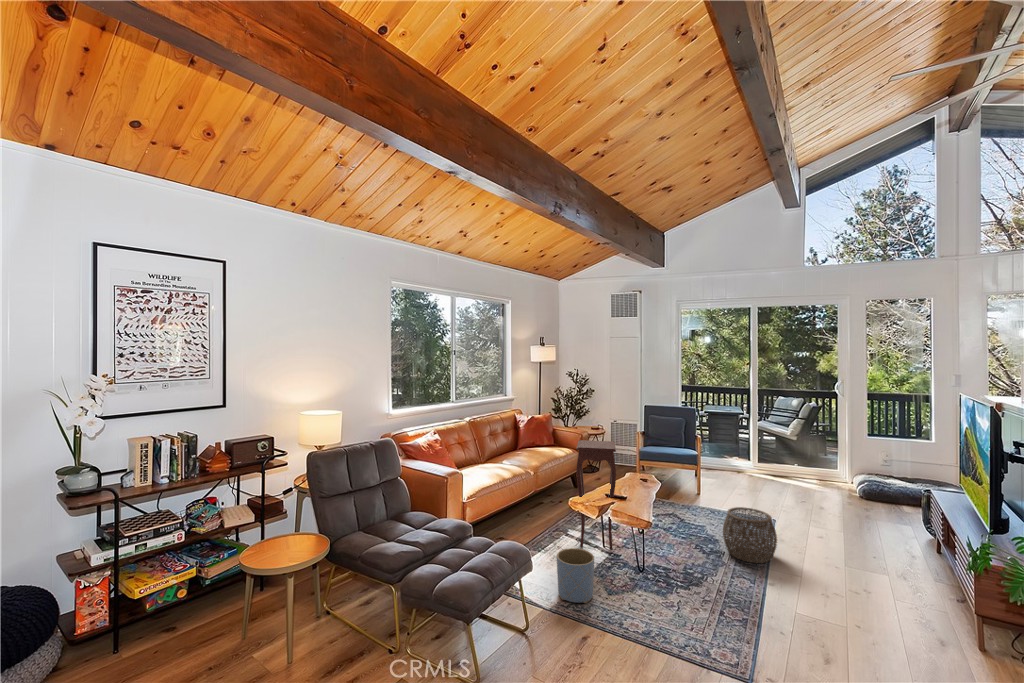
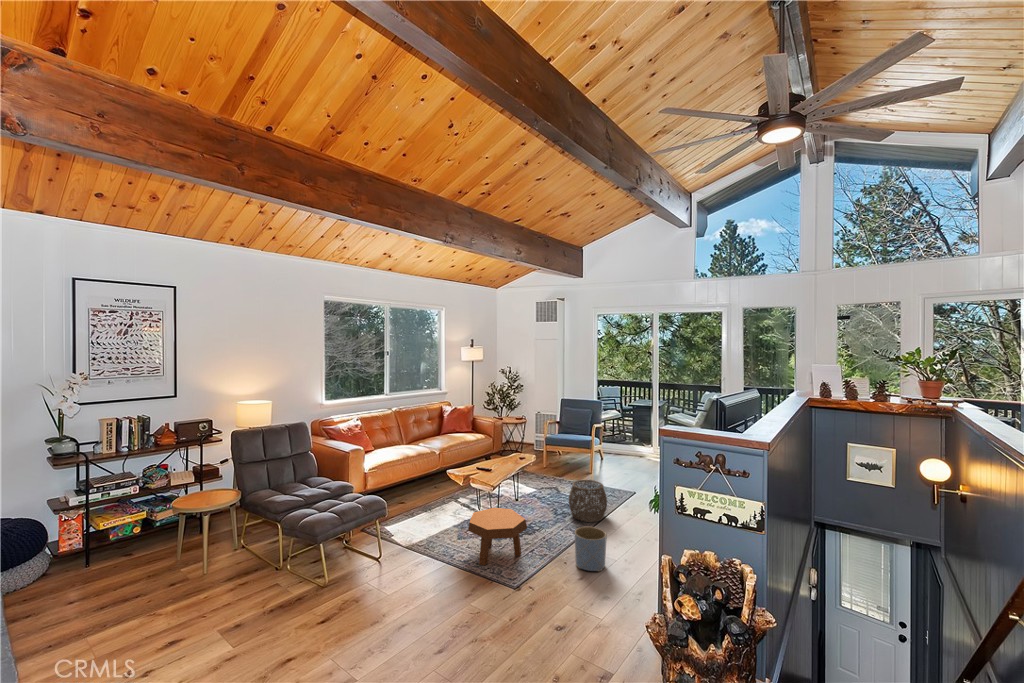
side table: present [576,440,616,549] -> none [457,426,494,511]
planter: present [557,548,594,603] -> present [575,527,607,572]
footstool: none [634,550,718,637] -> present [468,508,527,566]

